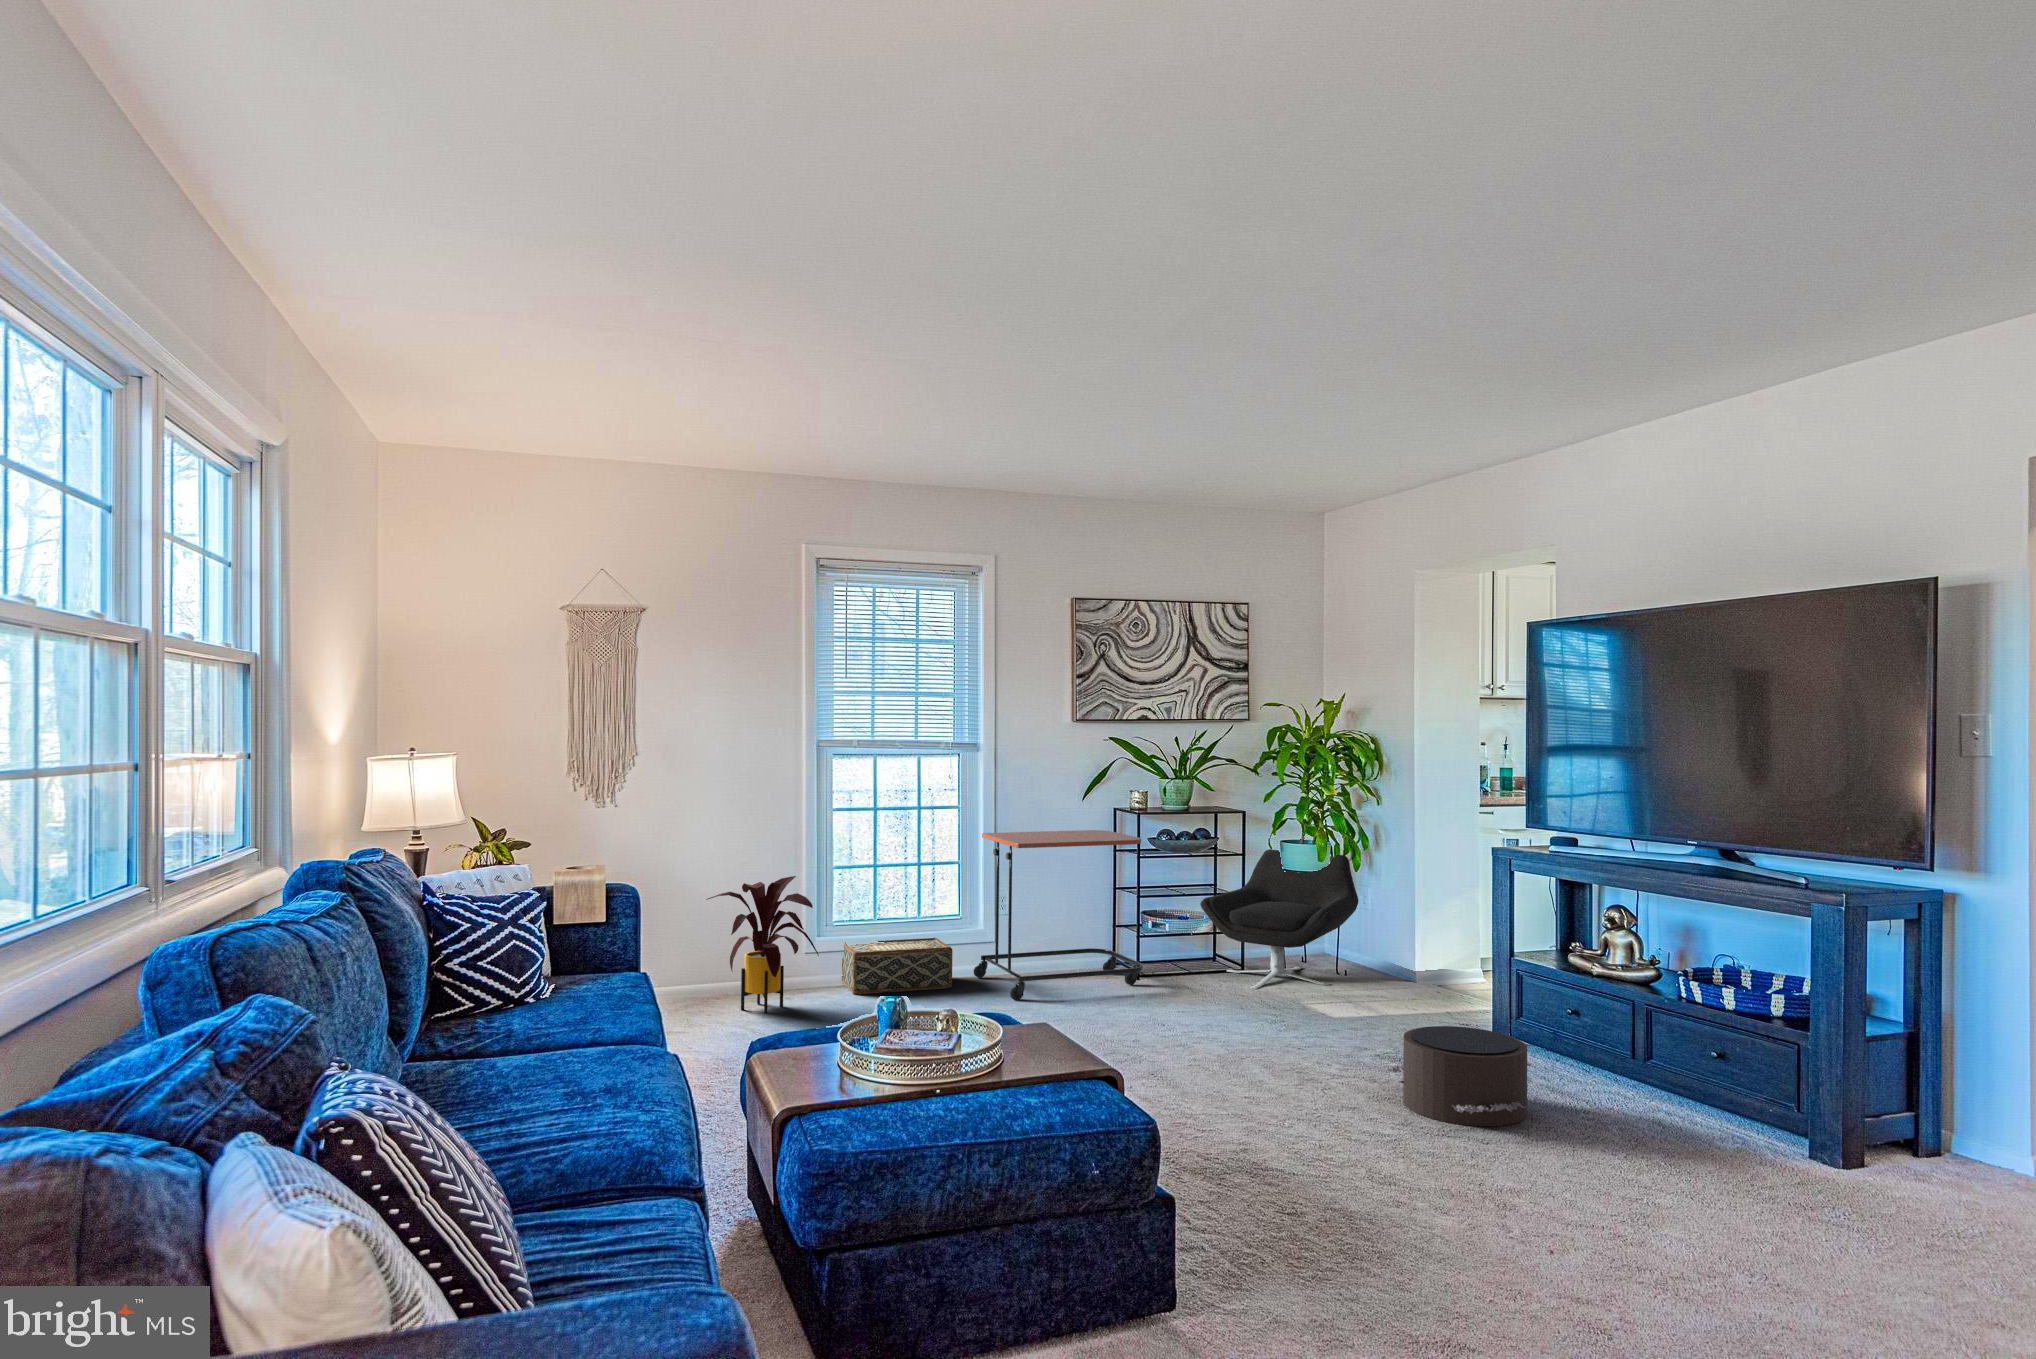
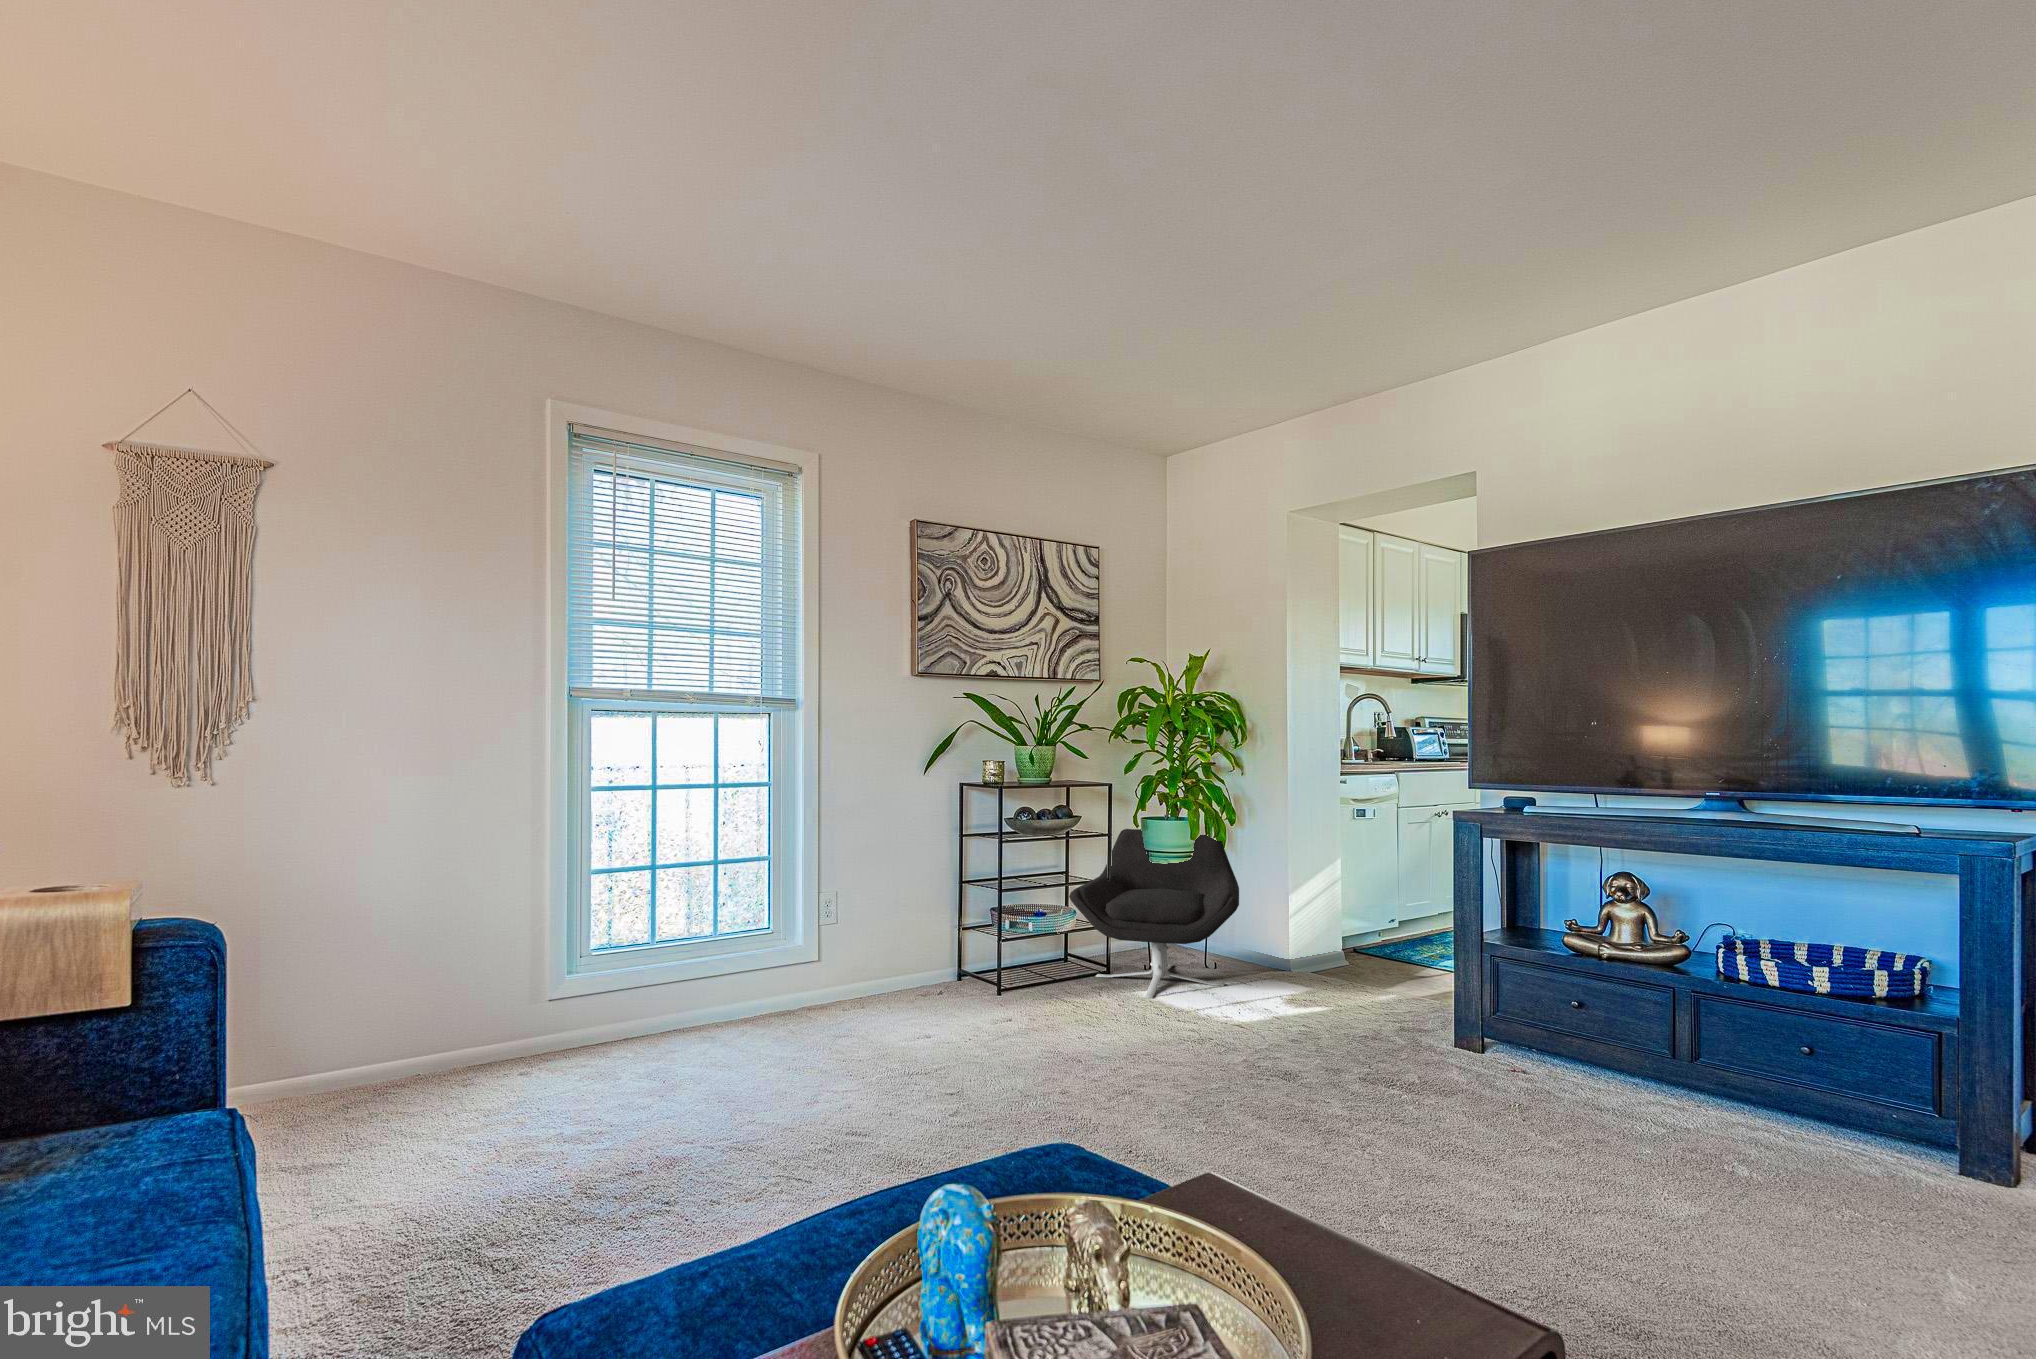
side table: present [973,830,1144,1000] -> none [791,810,1020,1045]
house plant: present [707,876,819,1013] -> none [377,887,578,1113]
woven basket: present [841,938,953,994] -> none [602,963,770,1059]
pouf: present [1387,1026,1527,1126] -> none [1488,1051,1756,1214]

